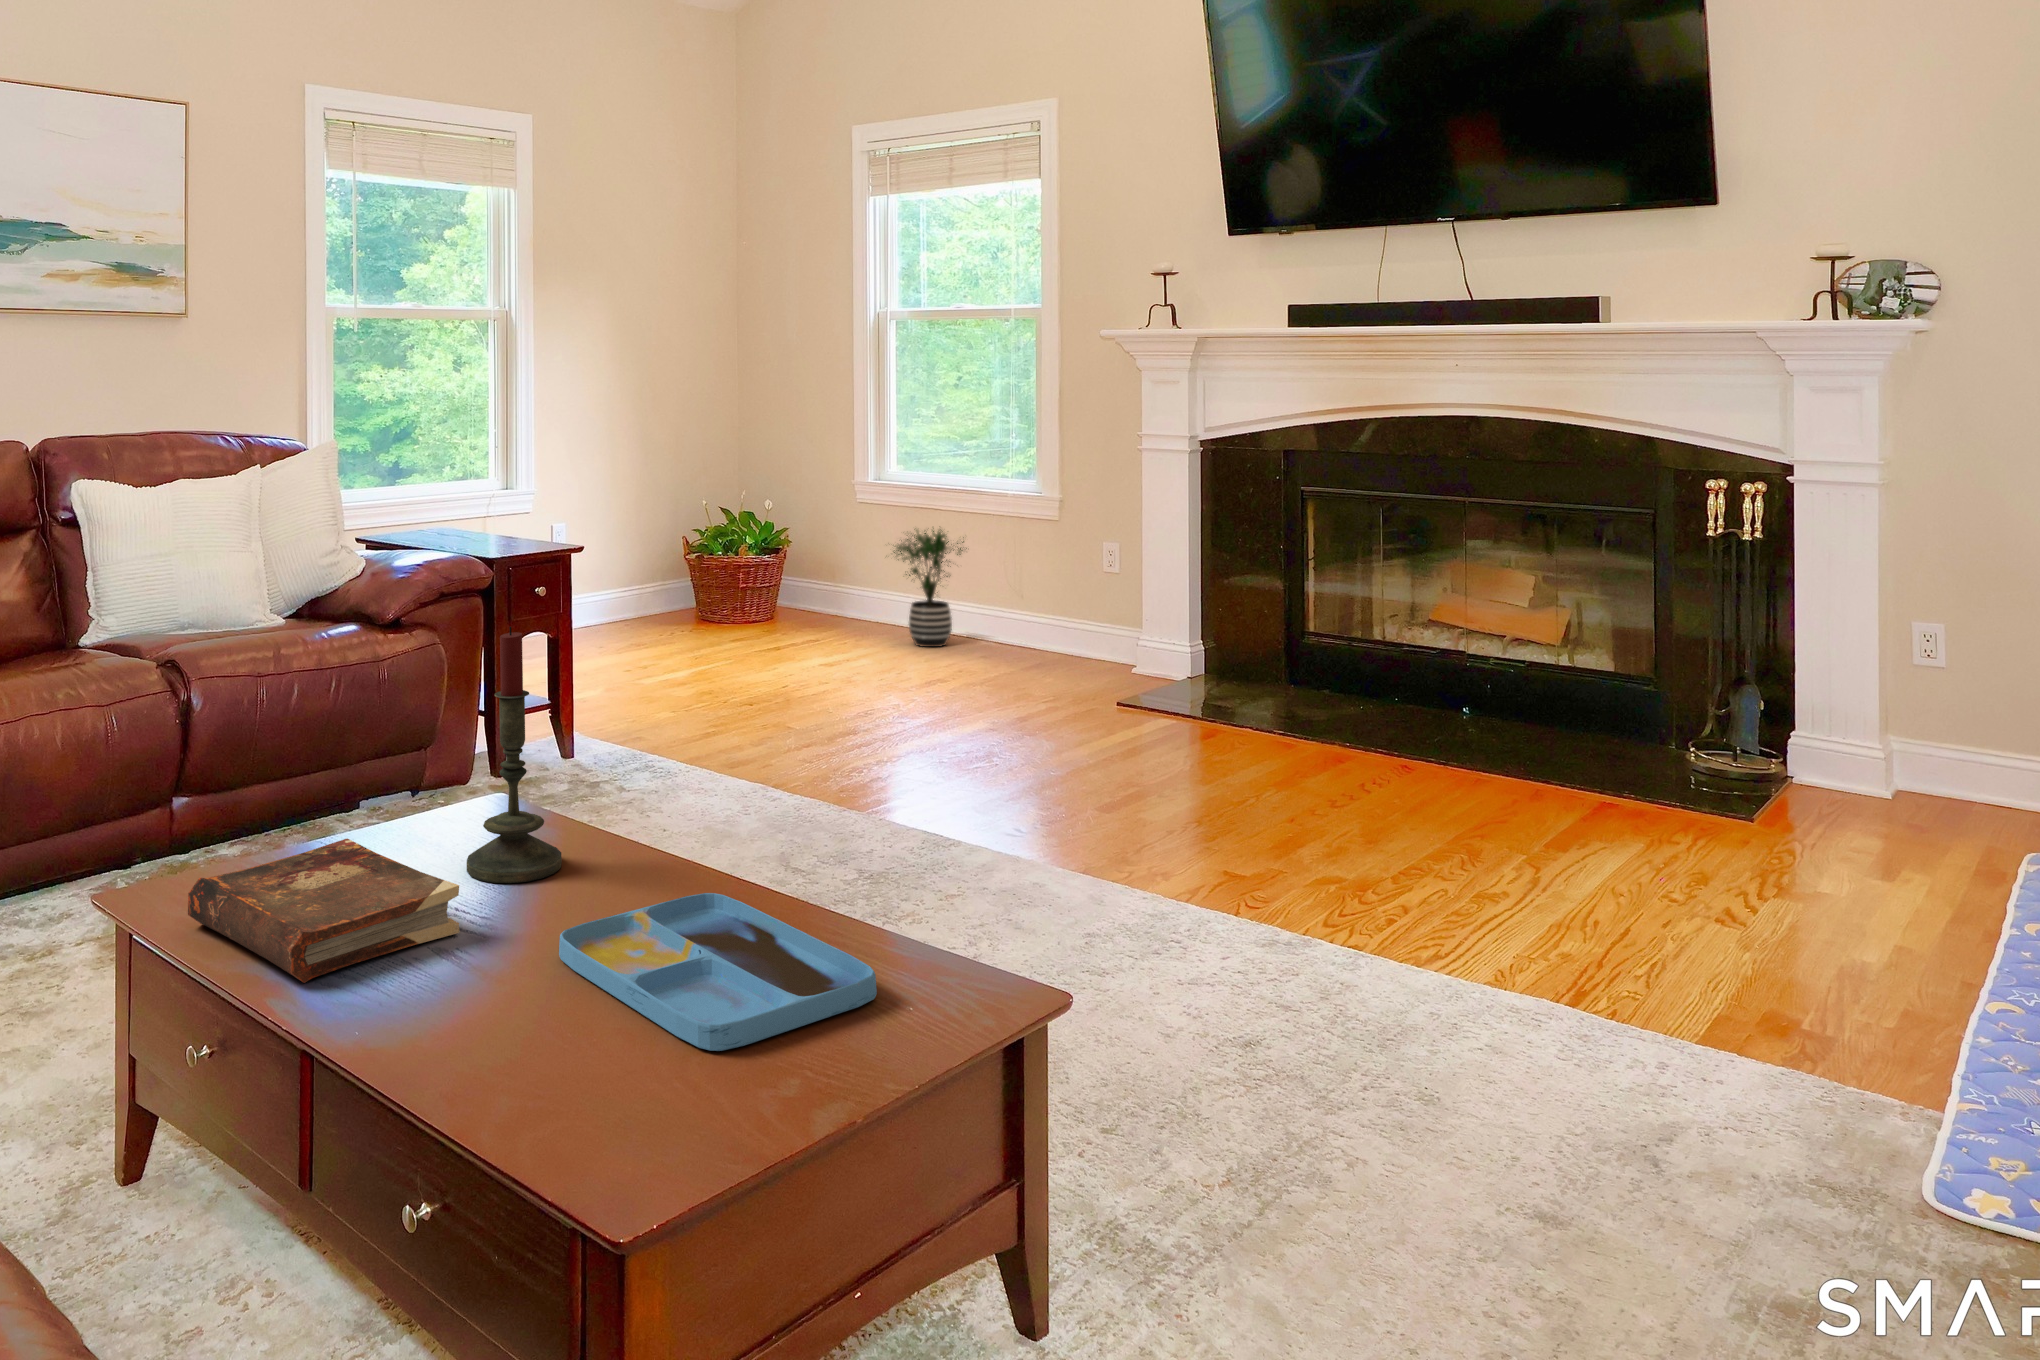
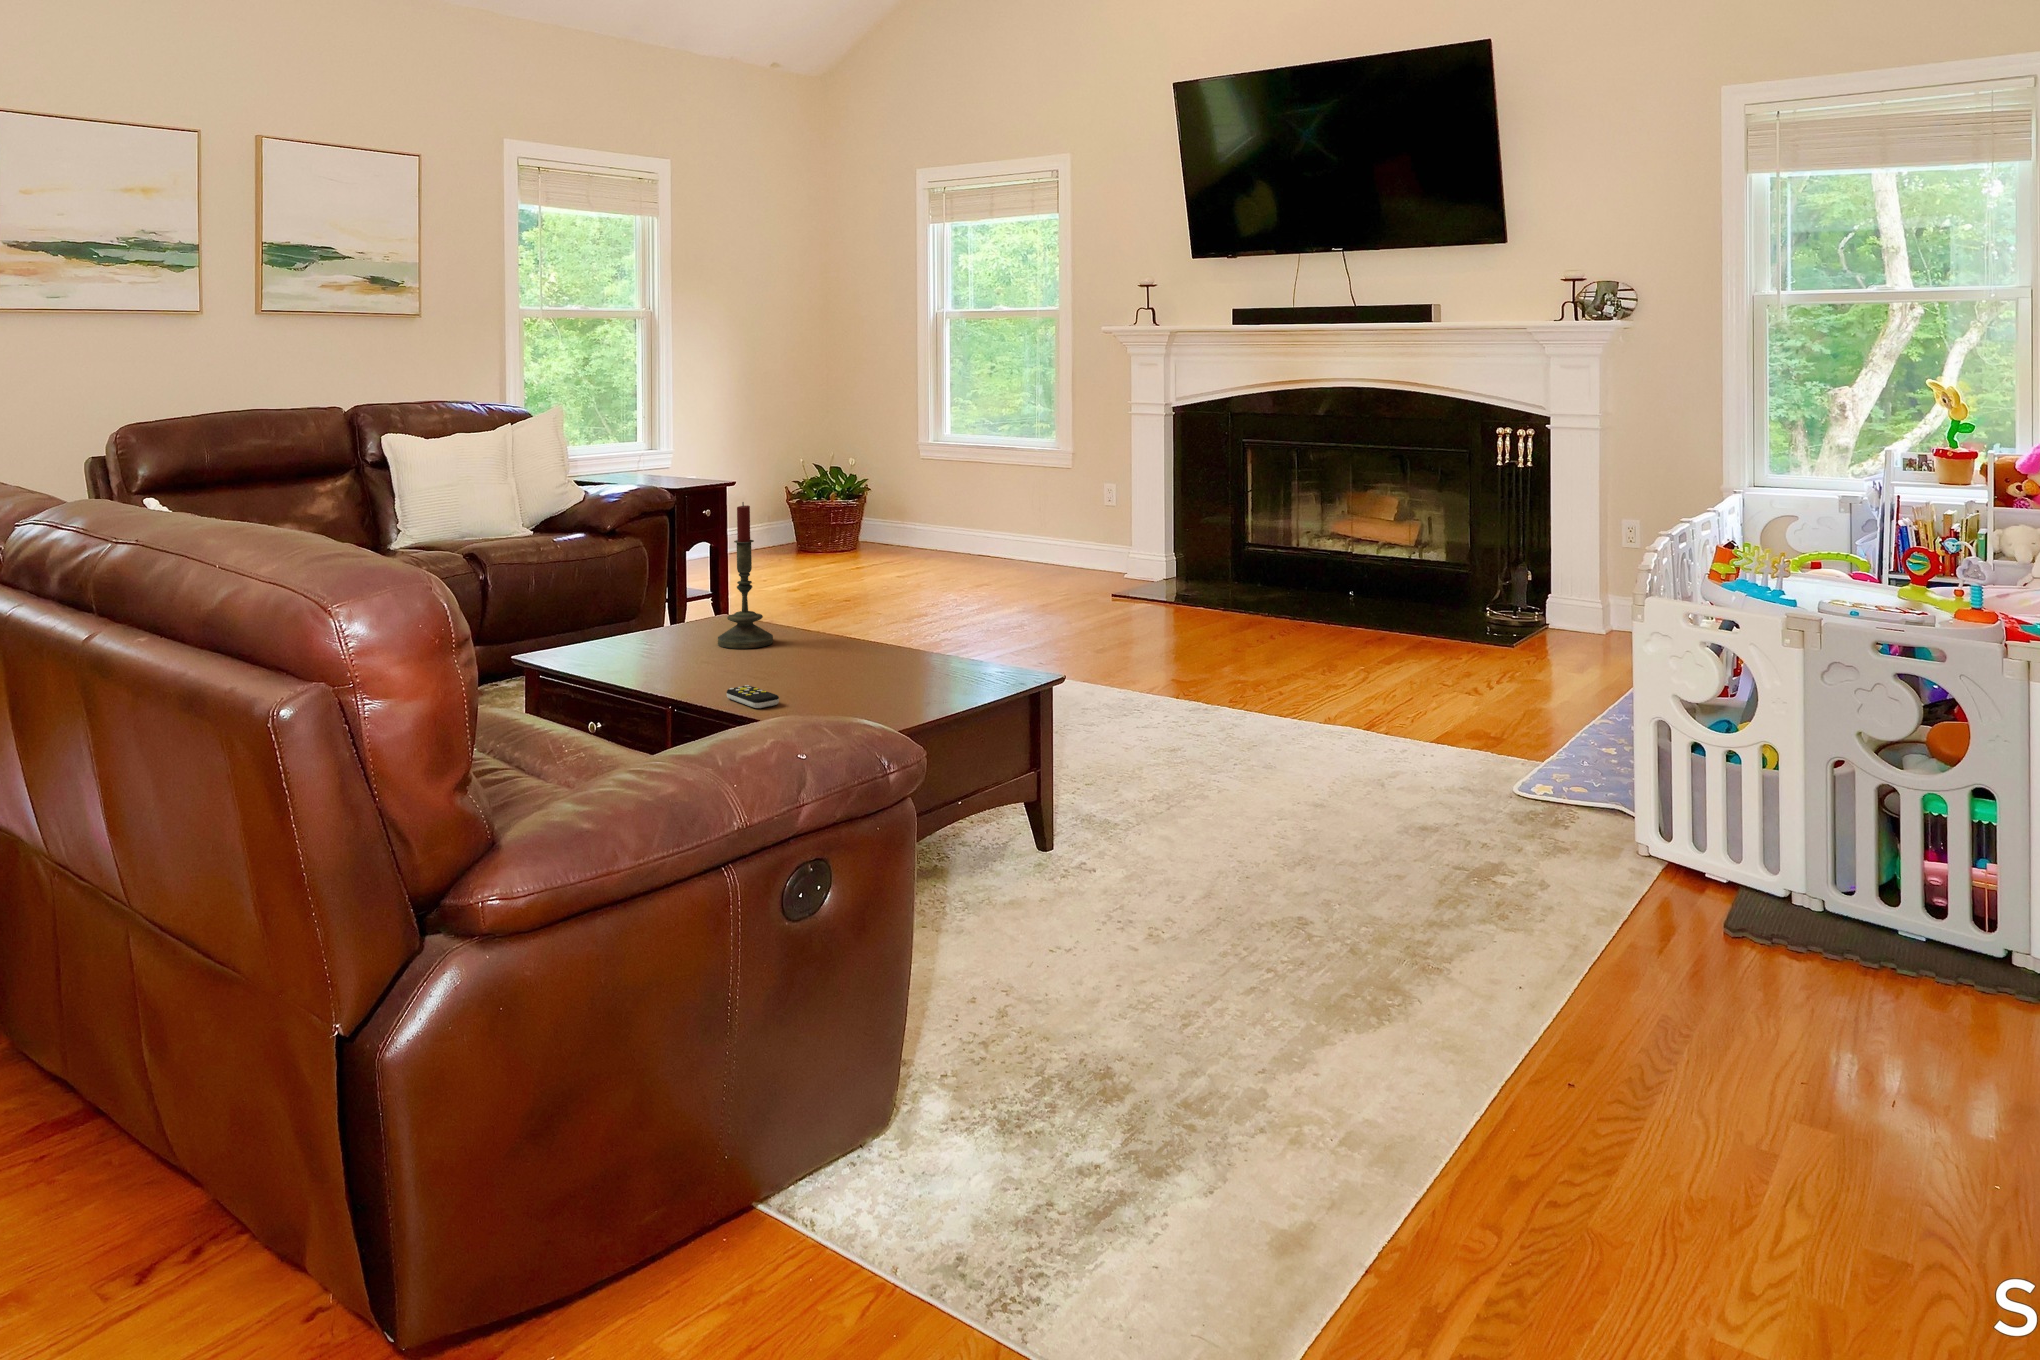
potted plant: present [893,528,967,647] -> none [941,474,1006,565]
book: present [188,838,459,983] -> none [569,625,727,684]
tray: present [559,893,877,1051] -> none [787,644,963,698]
remote control: none [421,1007,513,1073] -> present [727,685,779,708]

